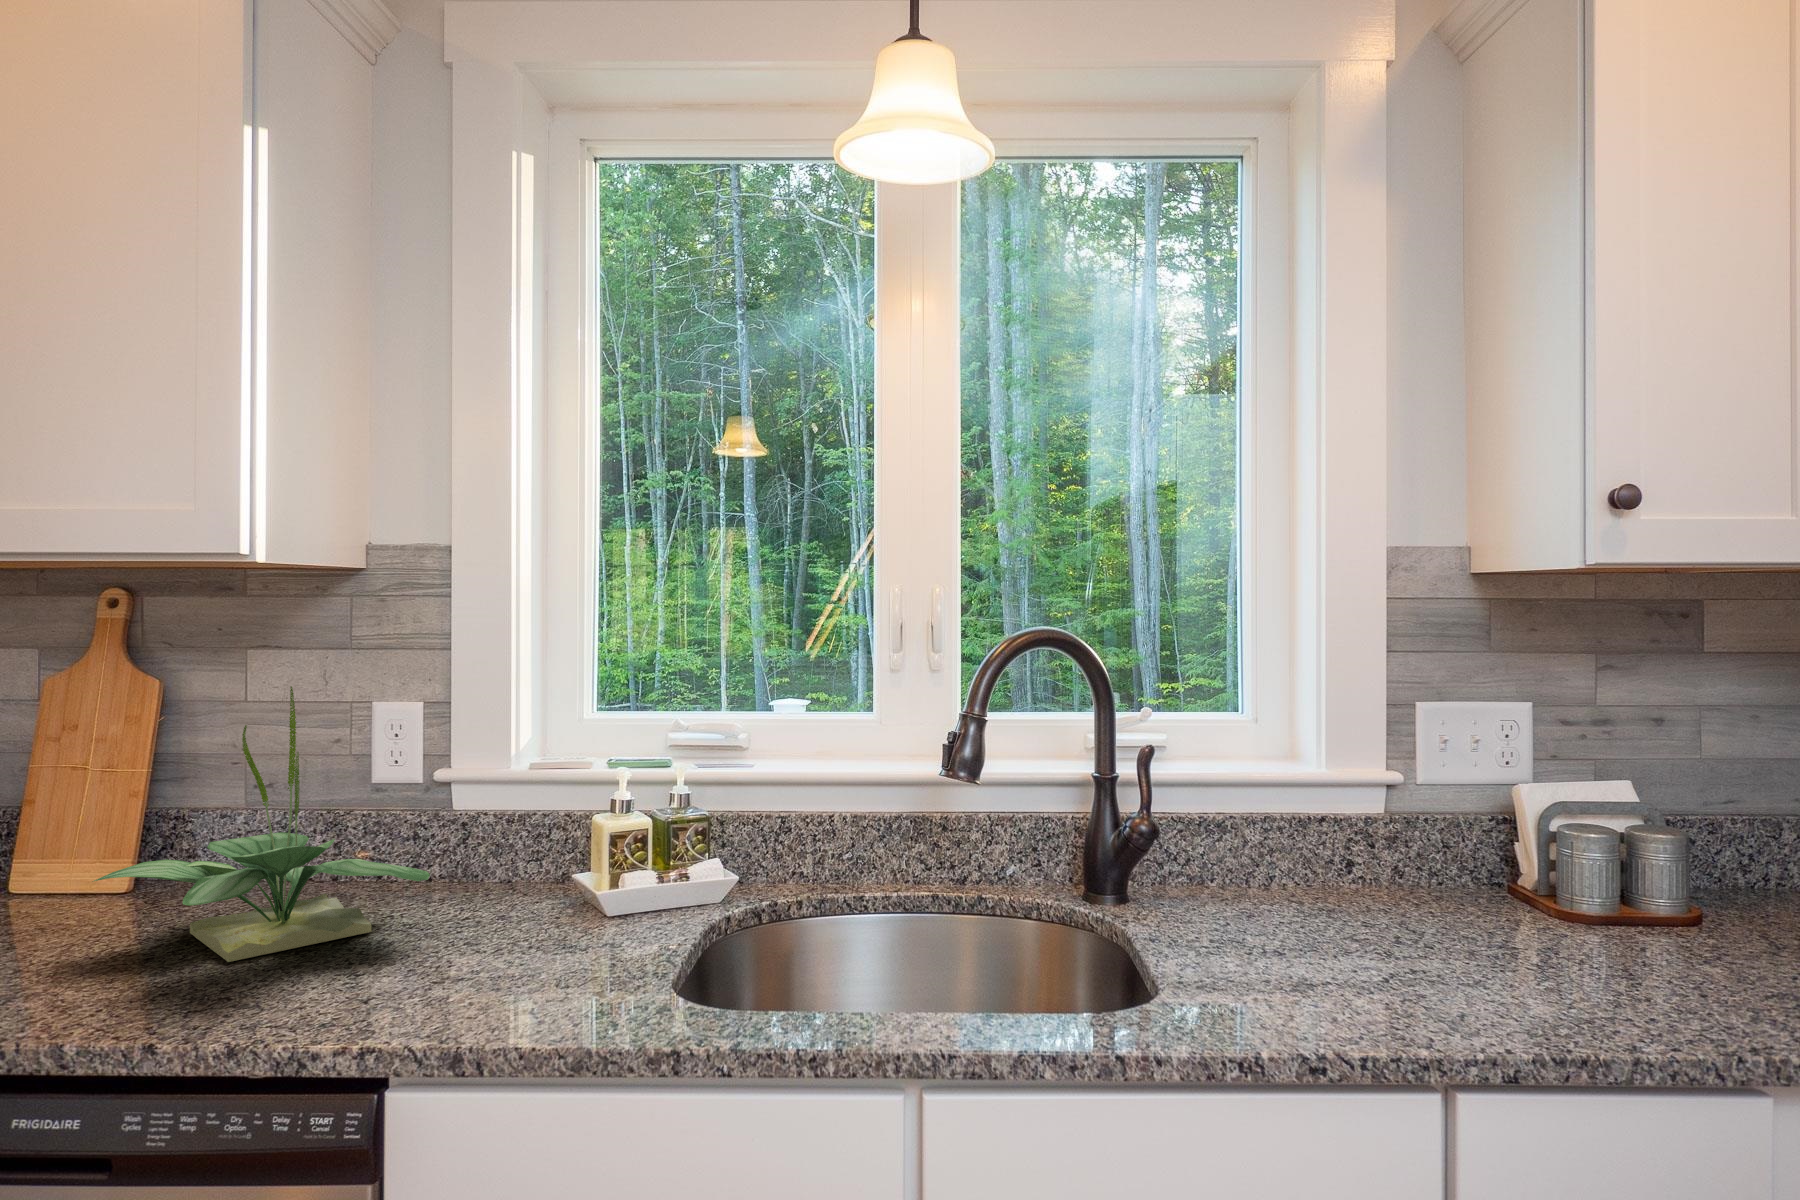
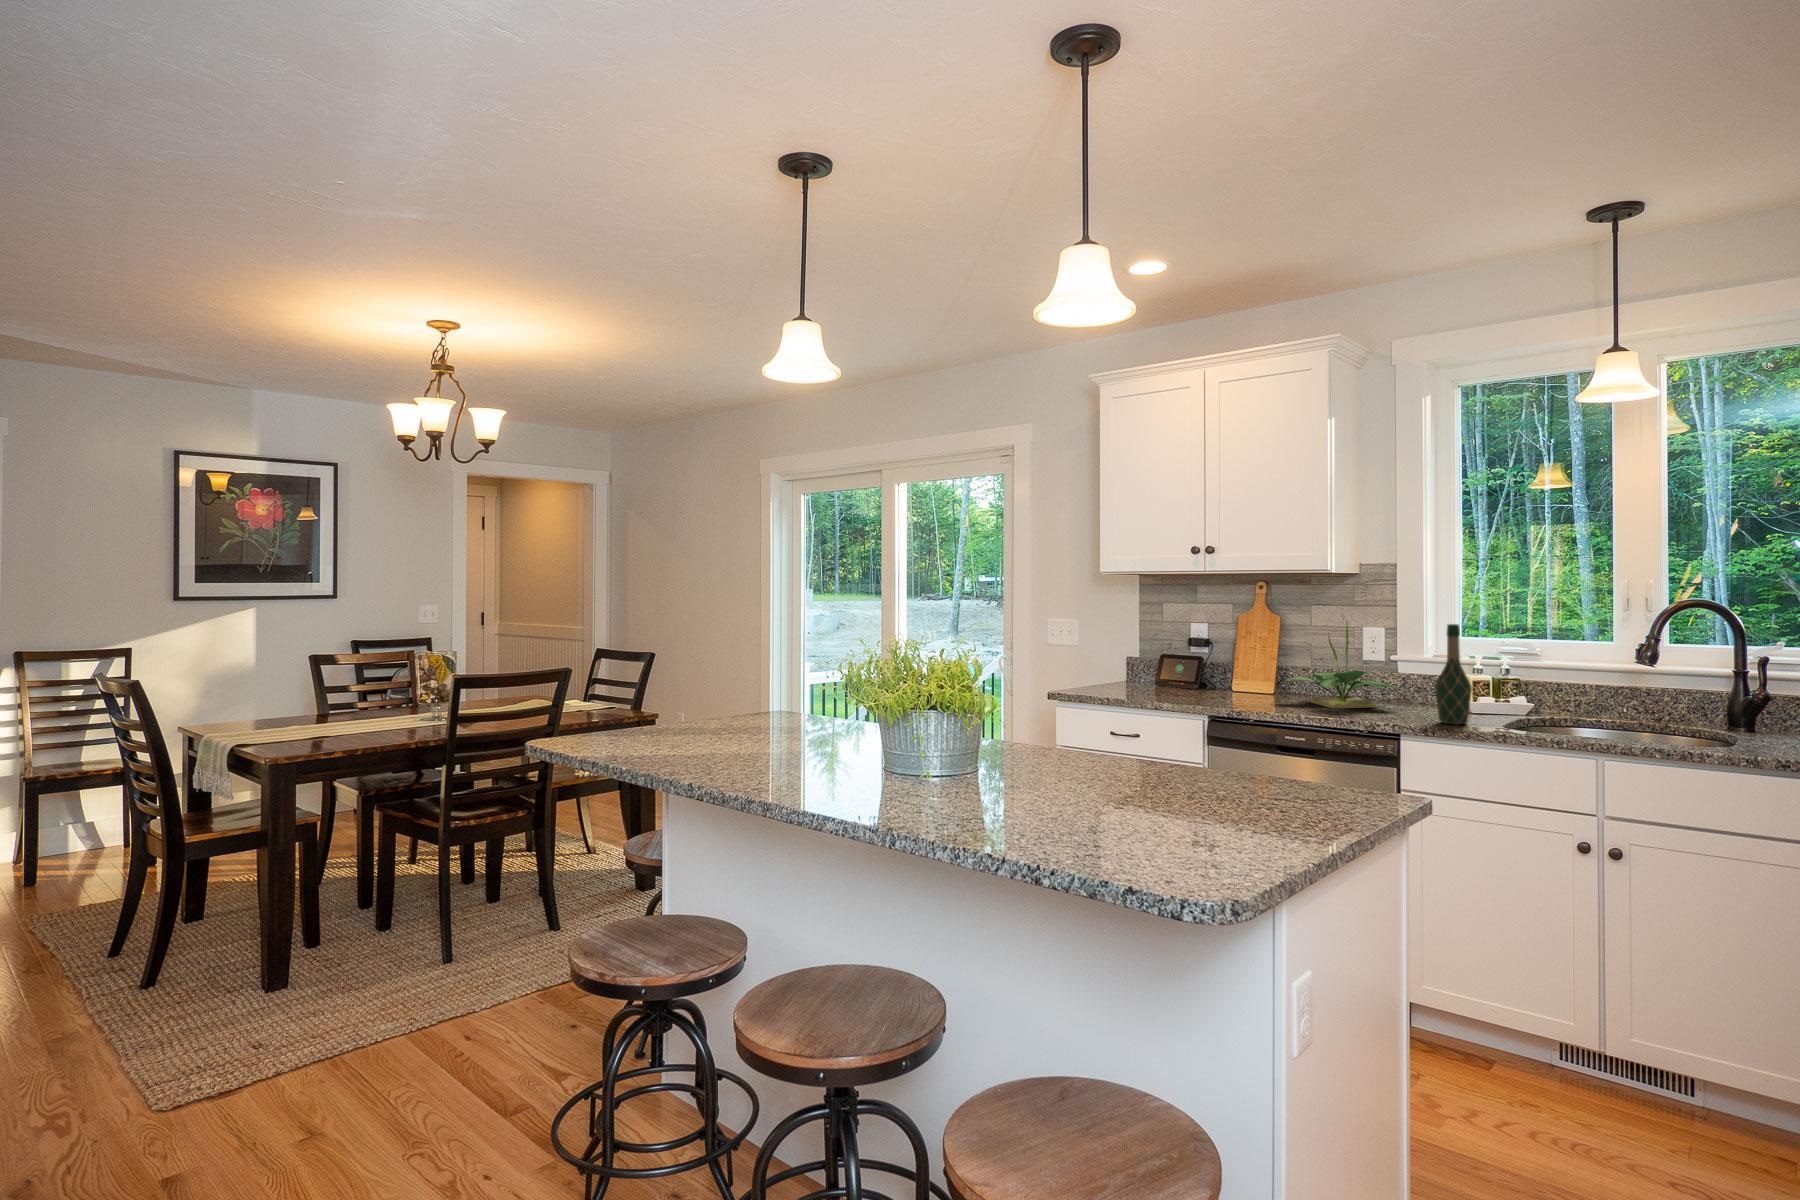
wine bottle: none [498,700,597,1007] -> present [1435,624,1472,724]

